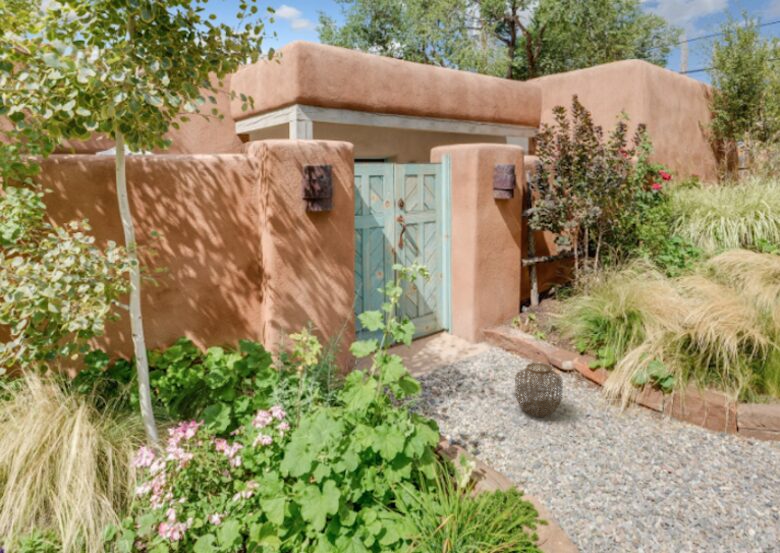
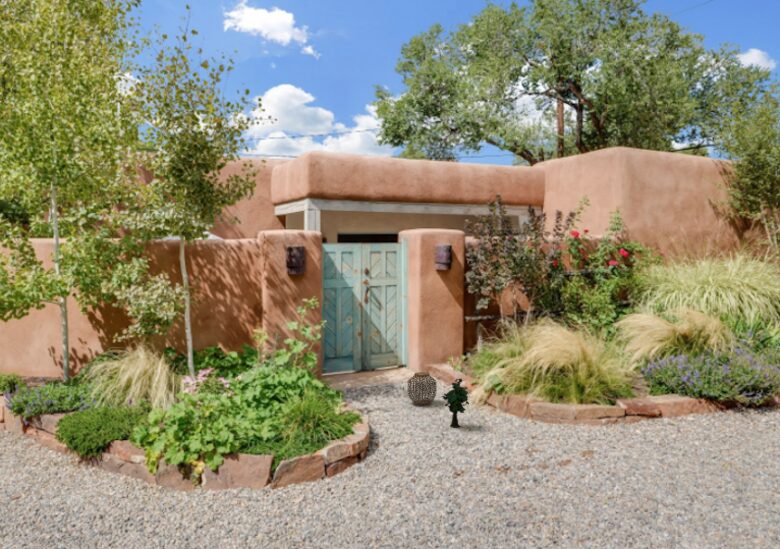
decorative plant: none [630,397,685,482] -> present [442,379,469,427]

